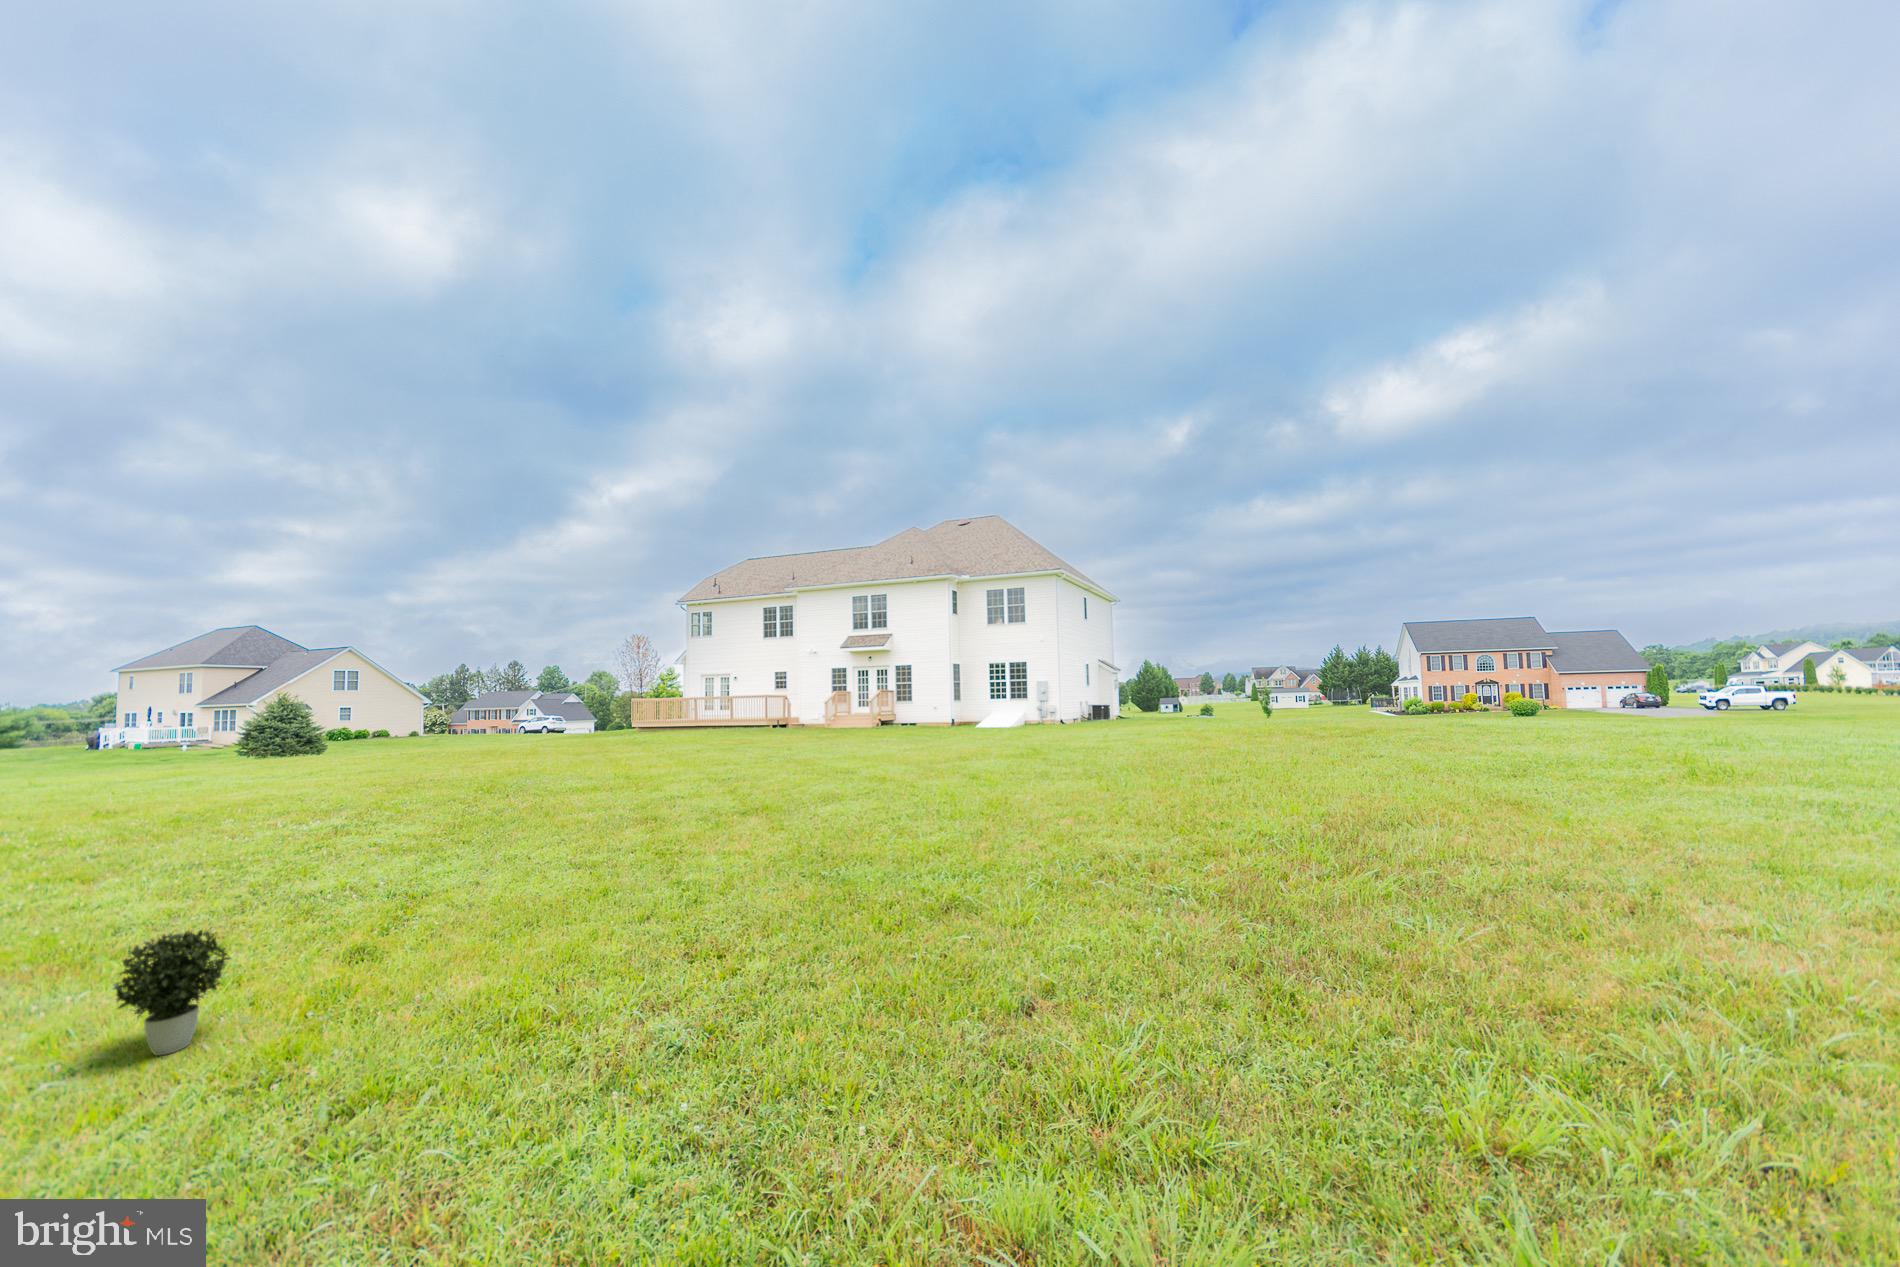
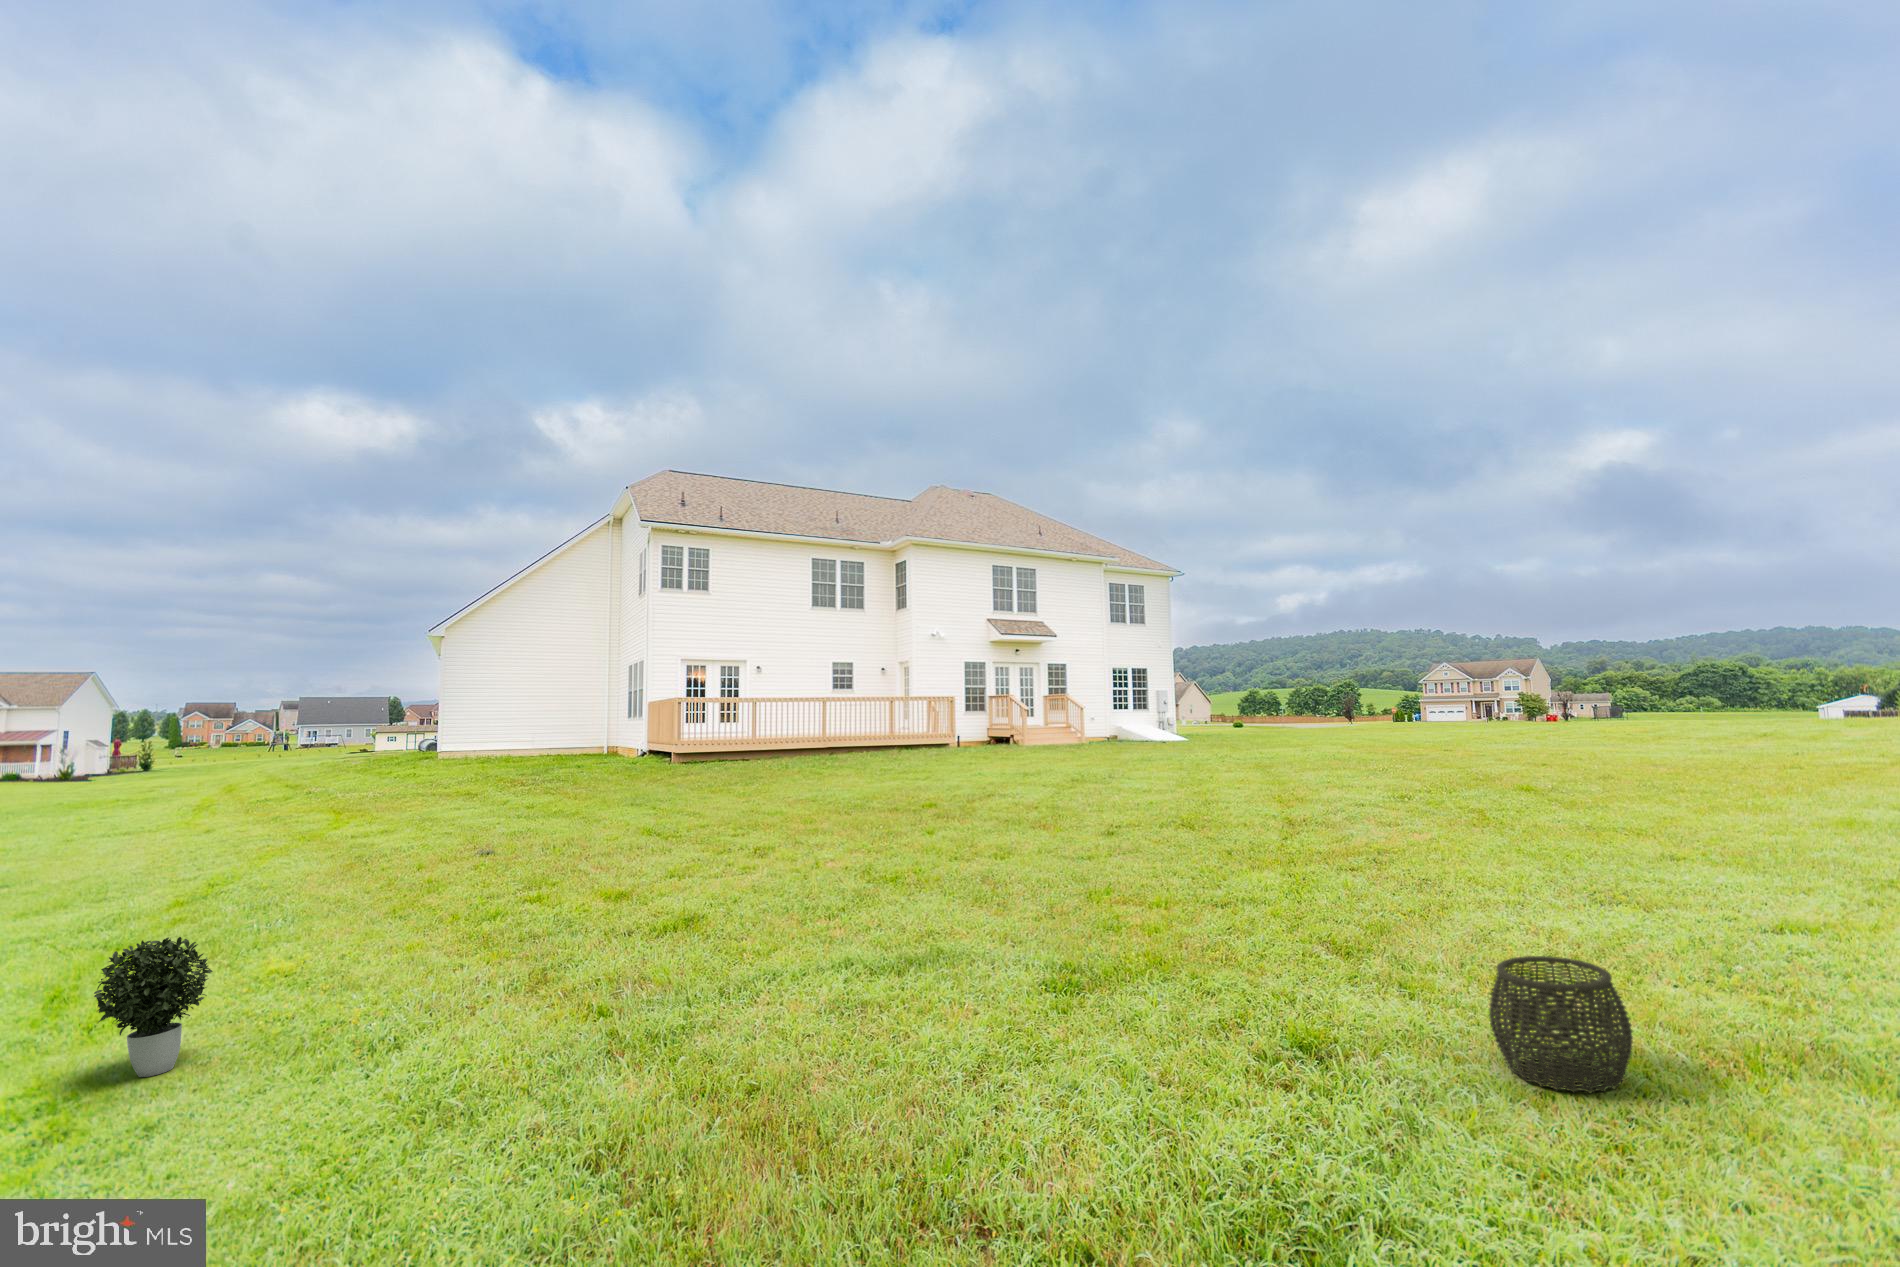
woven basket: none [1276,970,1377,1082] -> present [1489,956,1632,1093]

